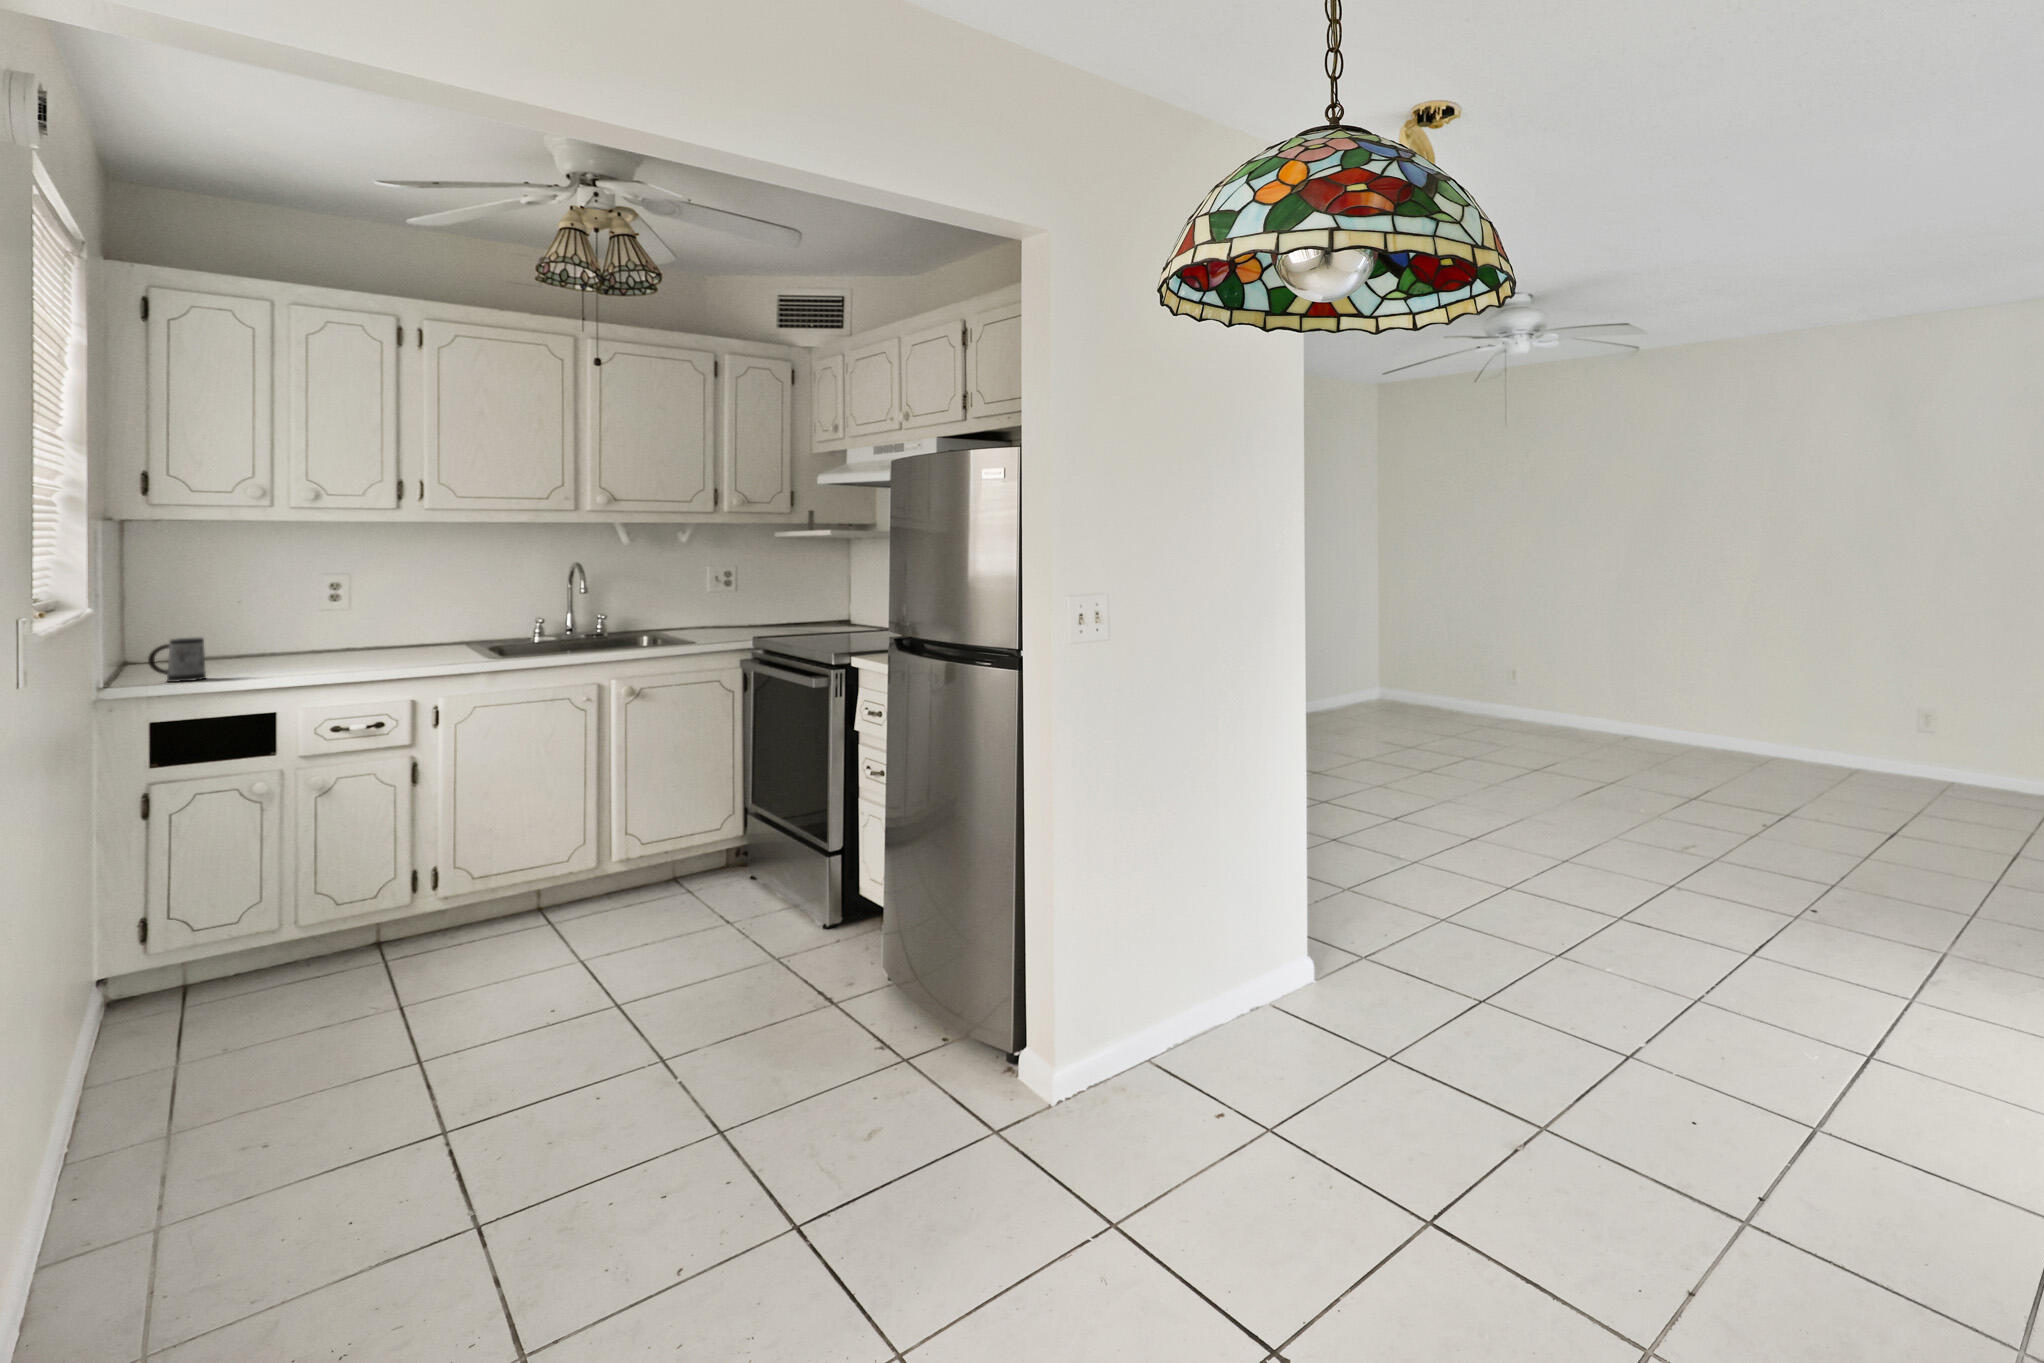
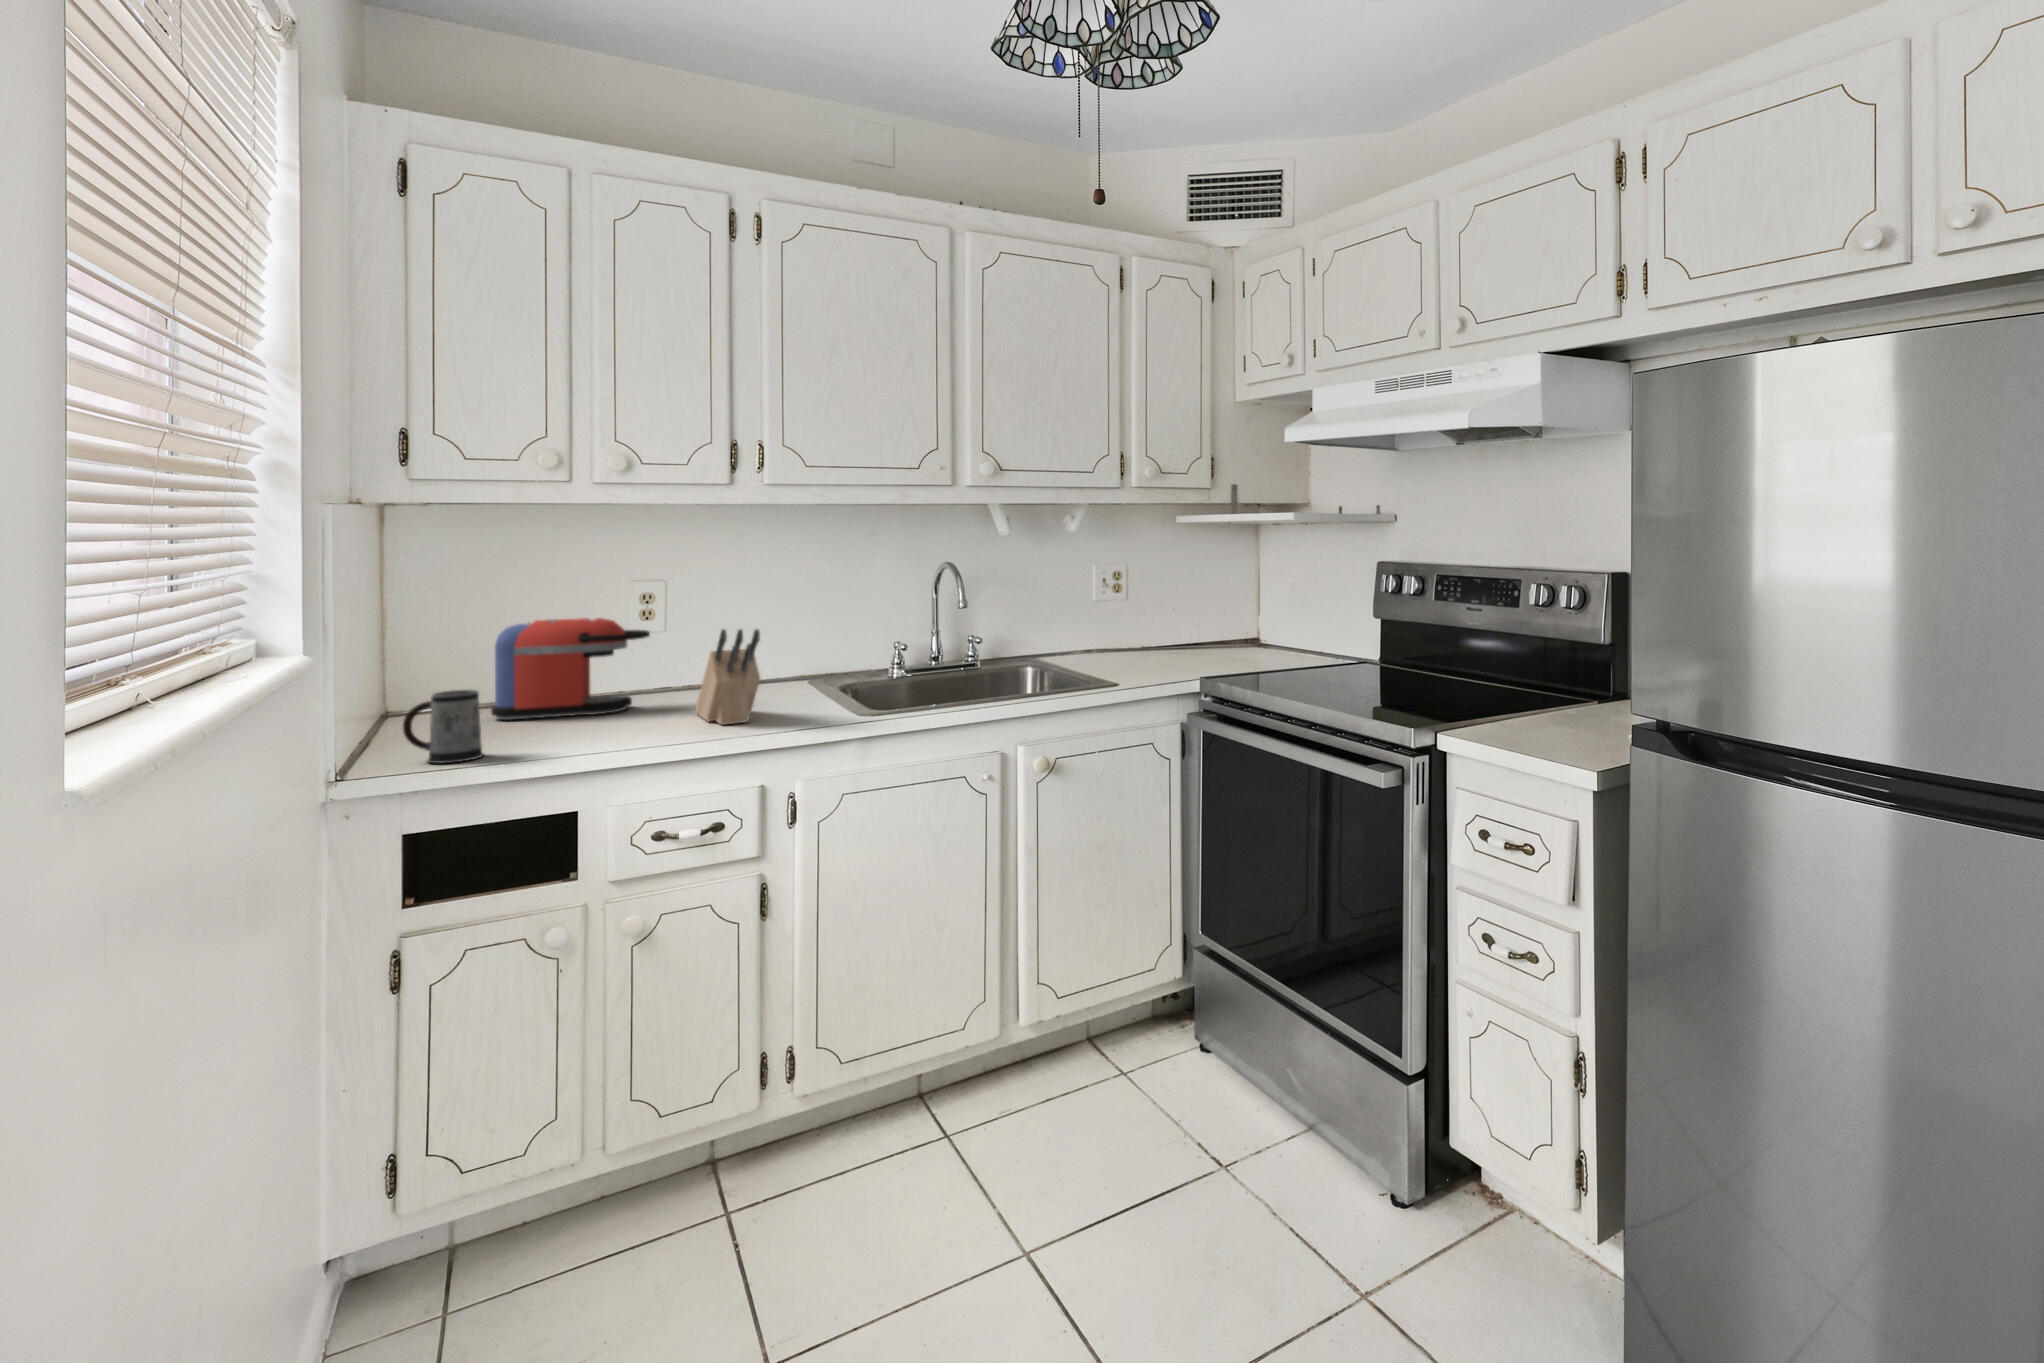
coffee maker: none [209,598,335,666] -> present [491,618,650,720]
knife block: none [368,601,415,663] -> present [695,629,760,725]

